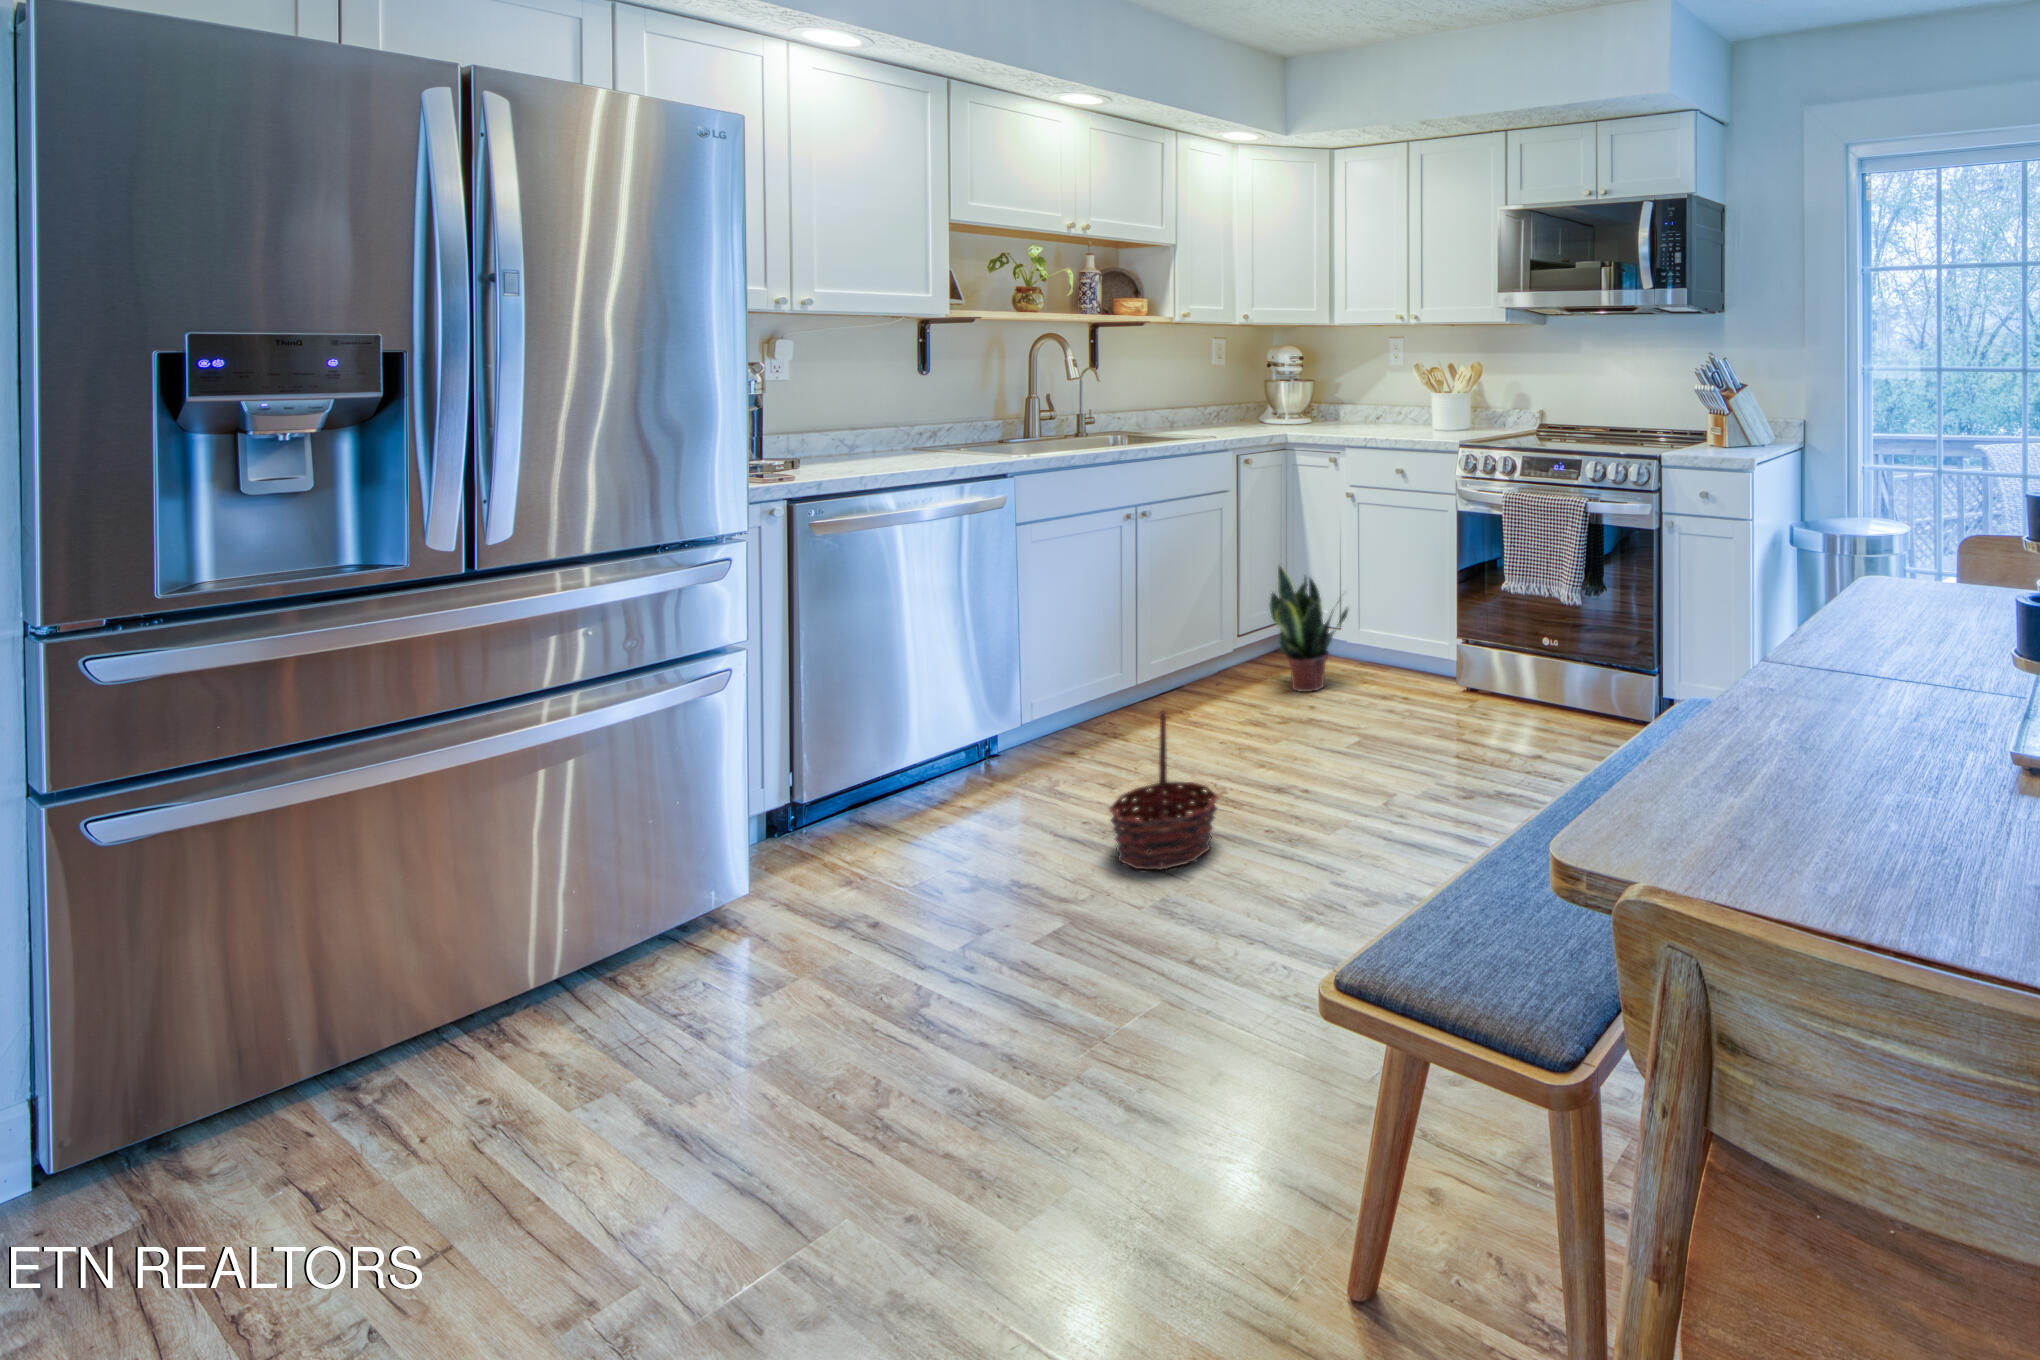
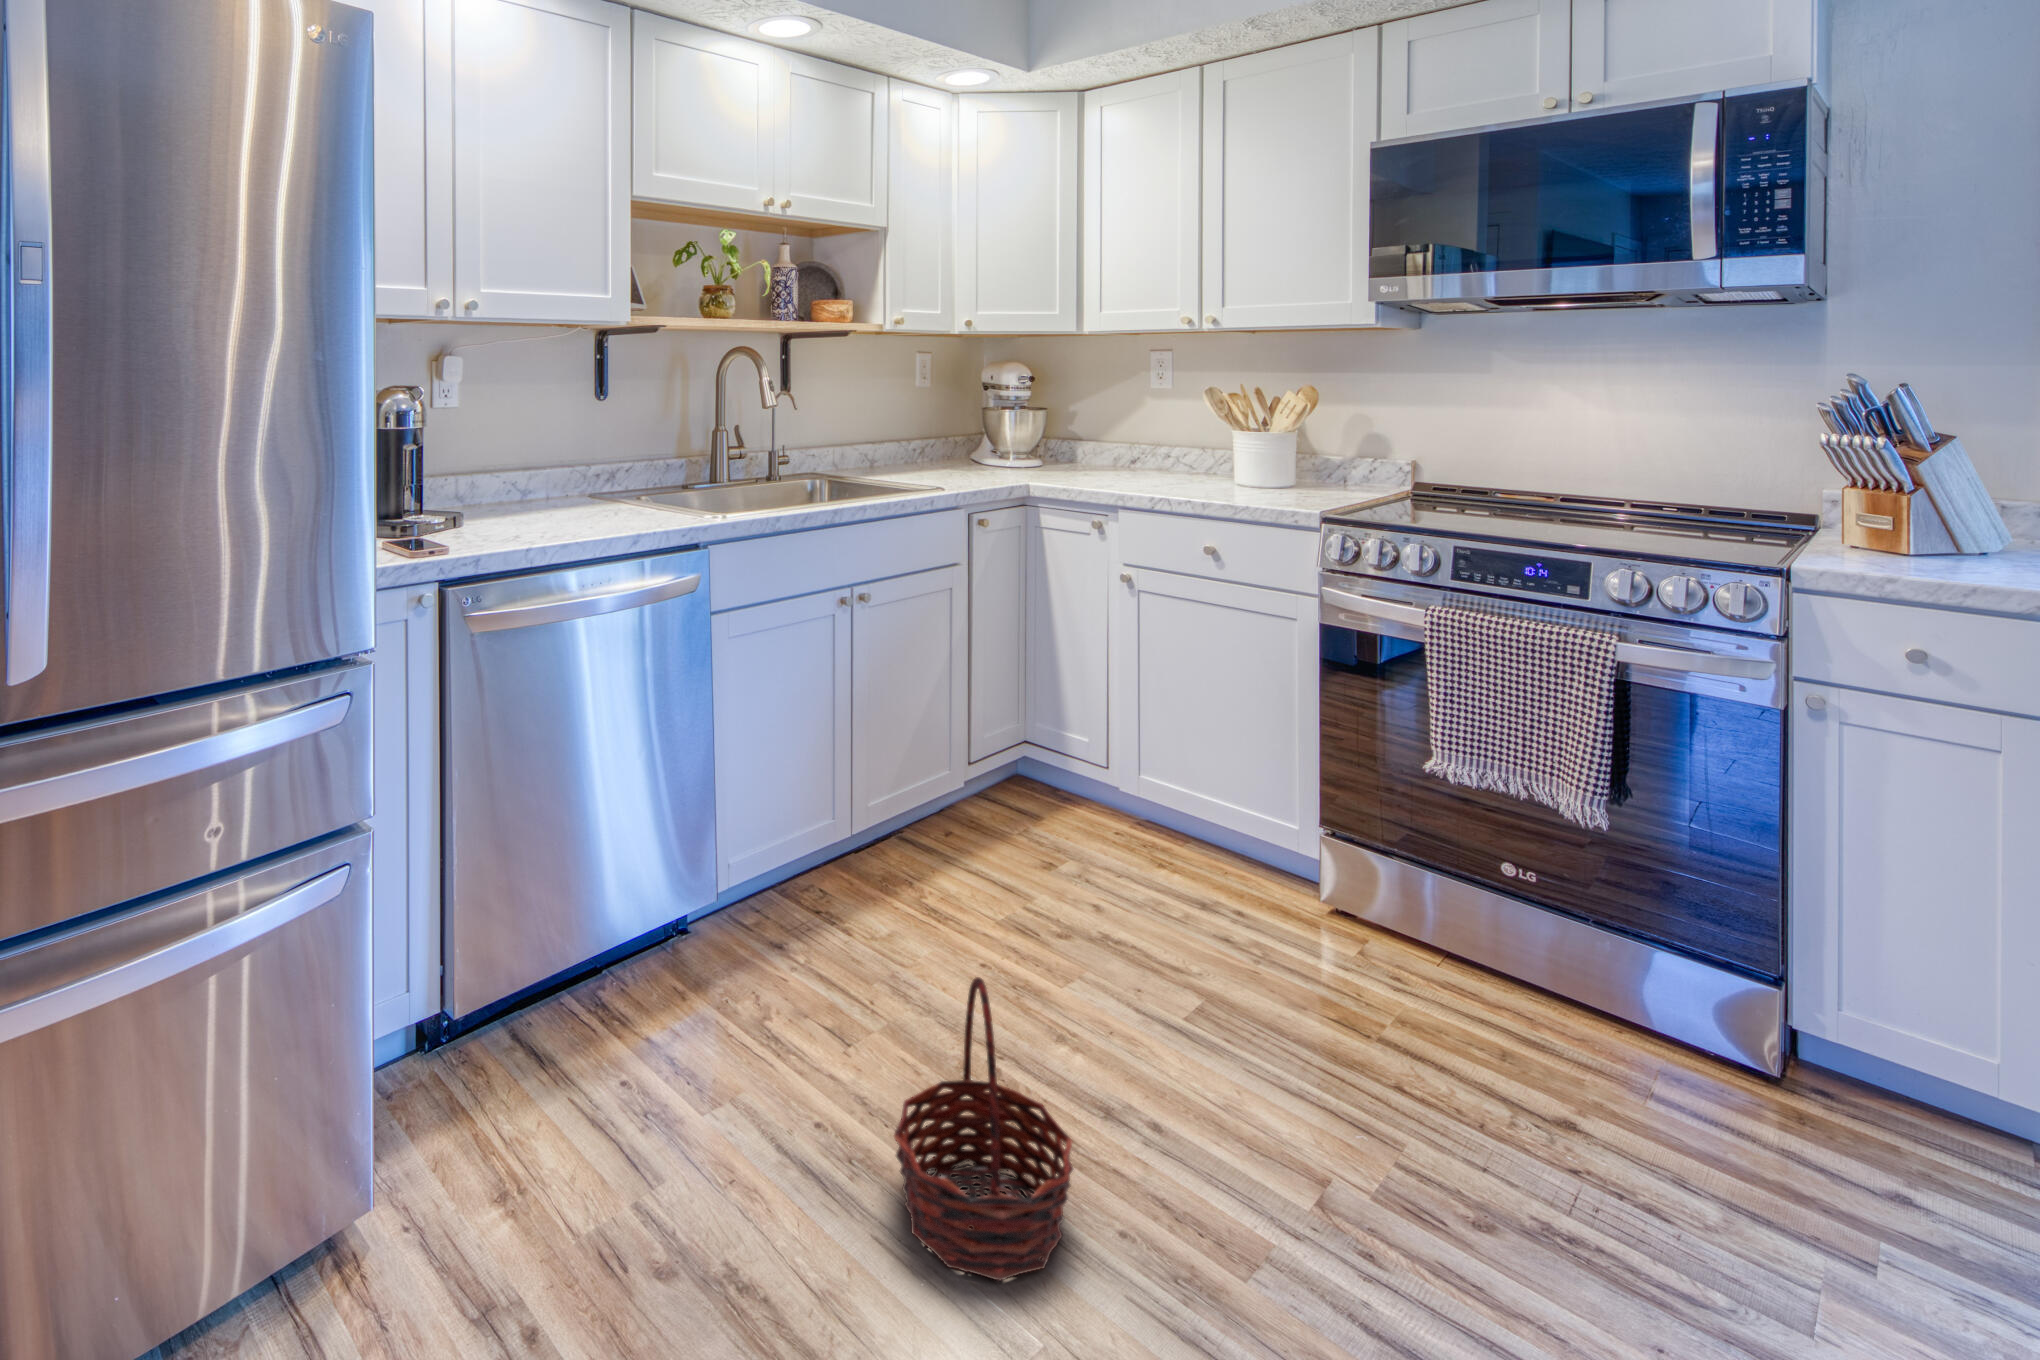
potted plant: present [1270,567,1348,692] -> none [1025,671,1146,859]

